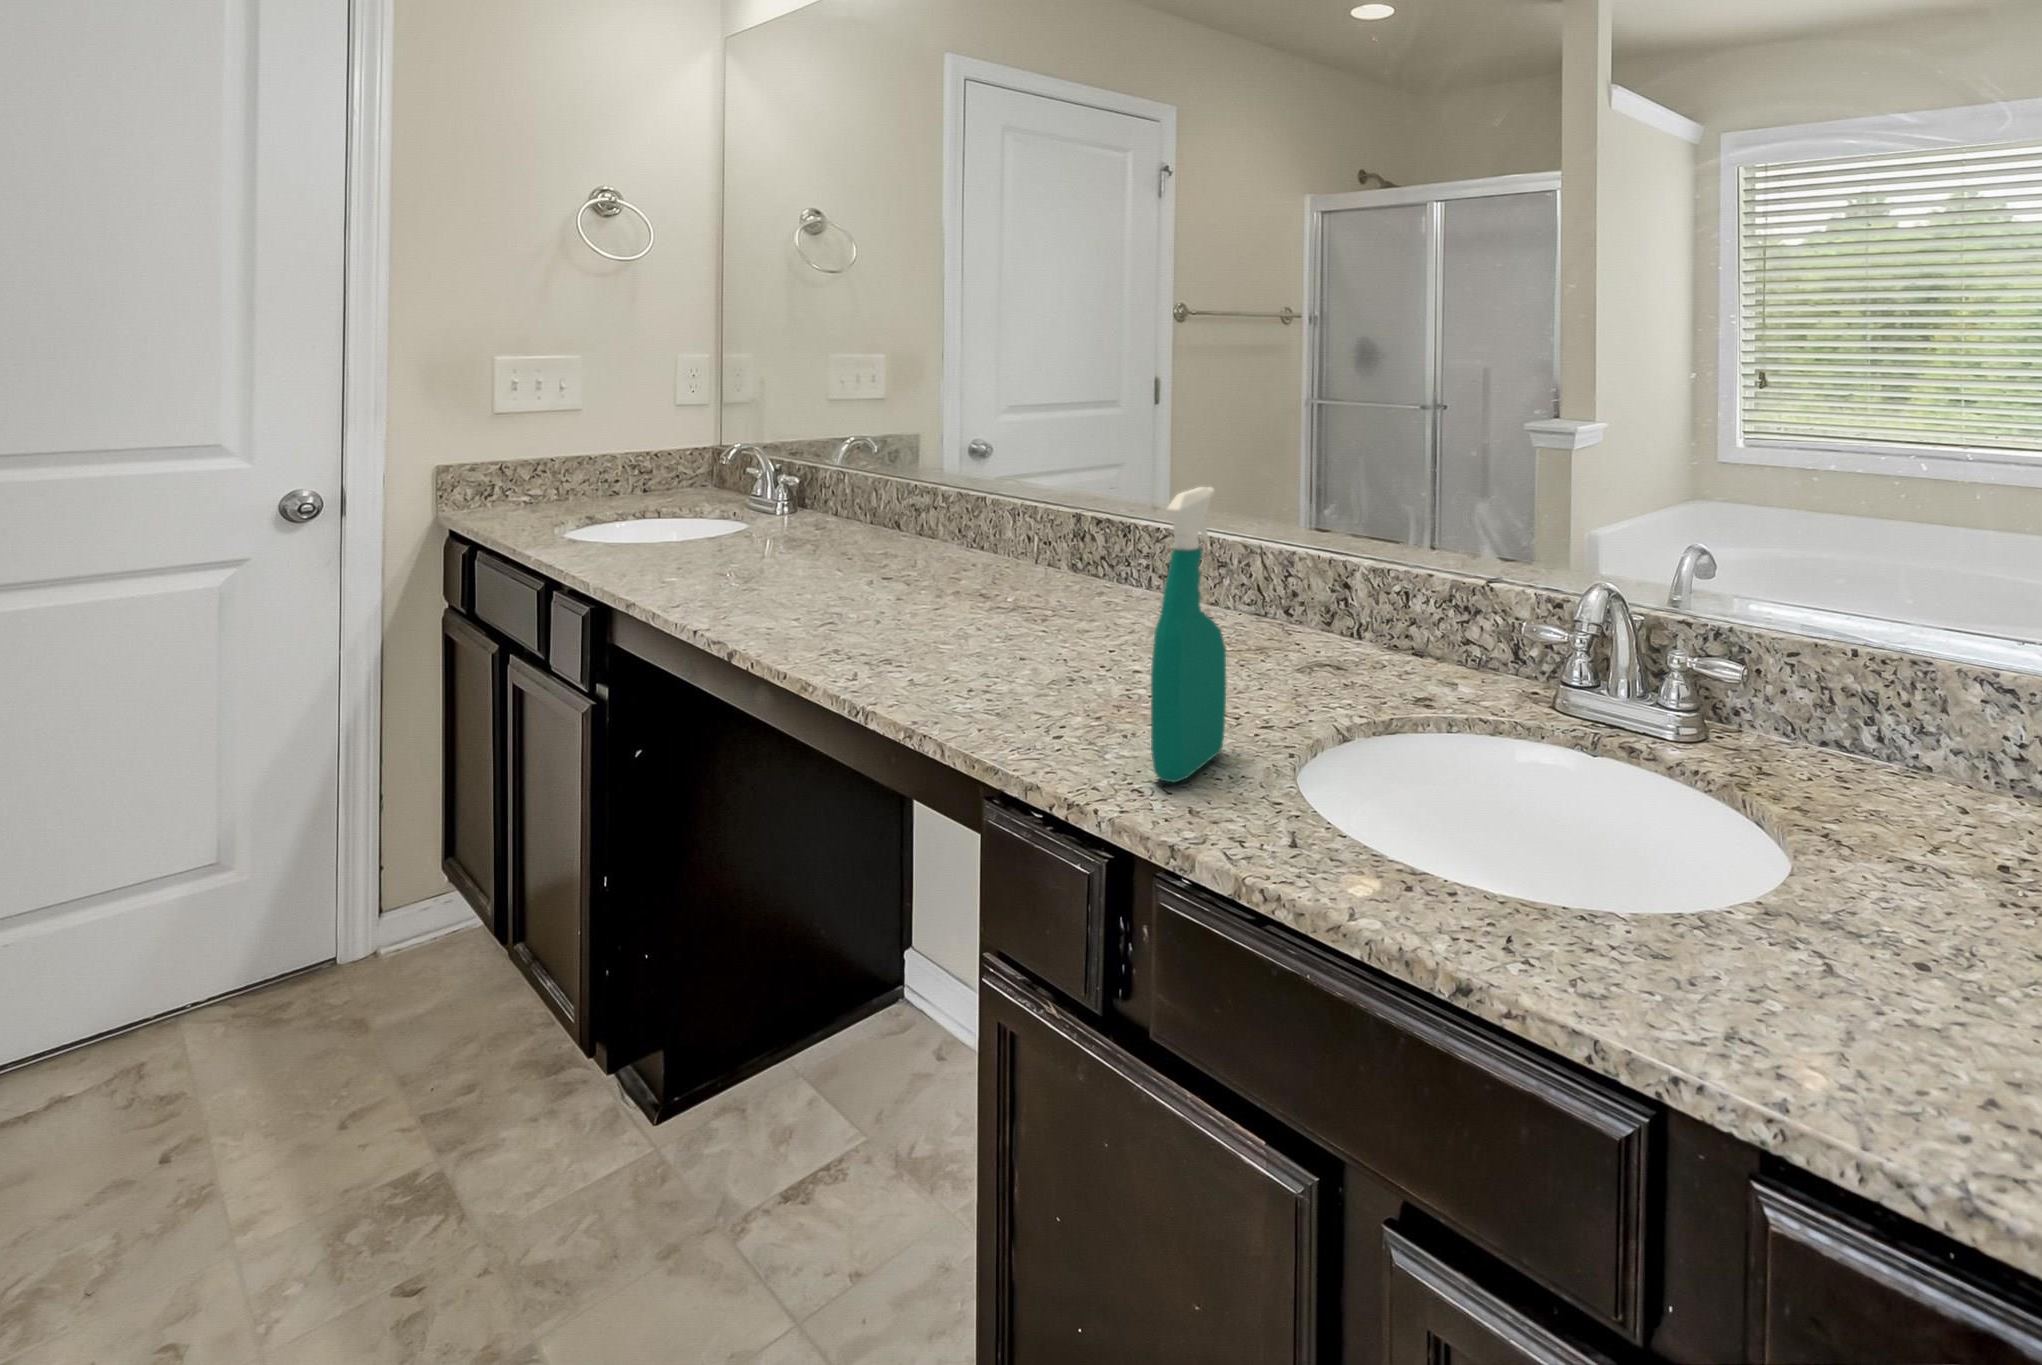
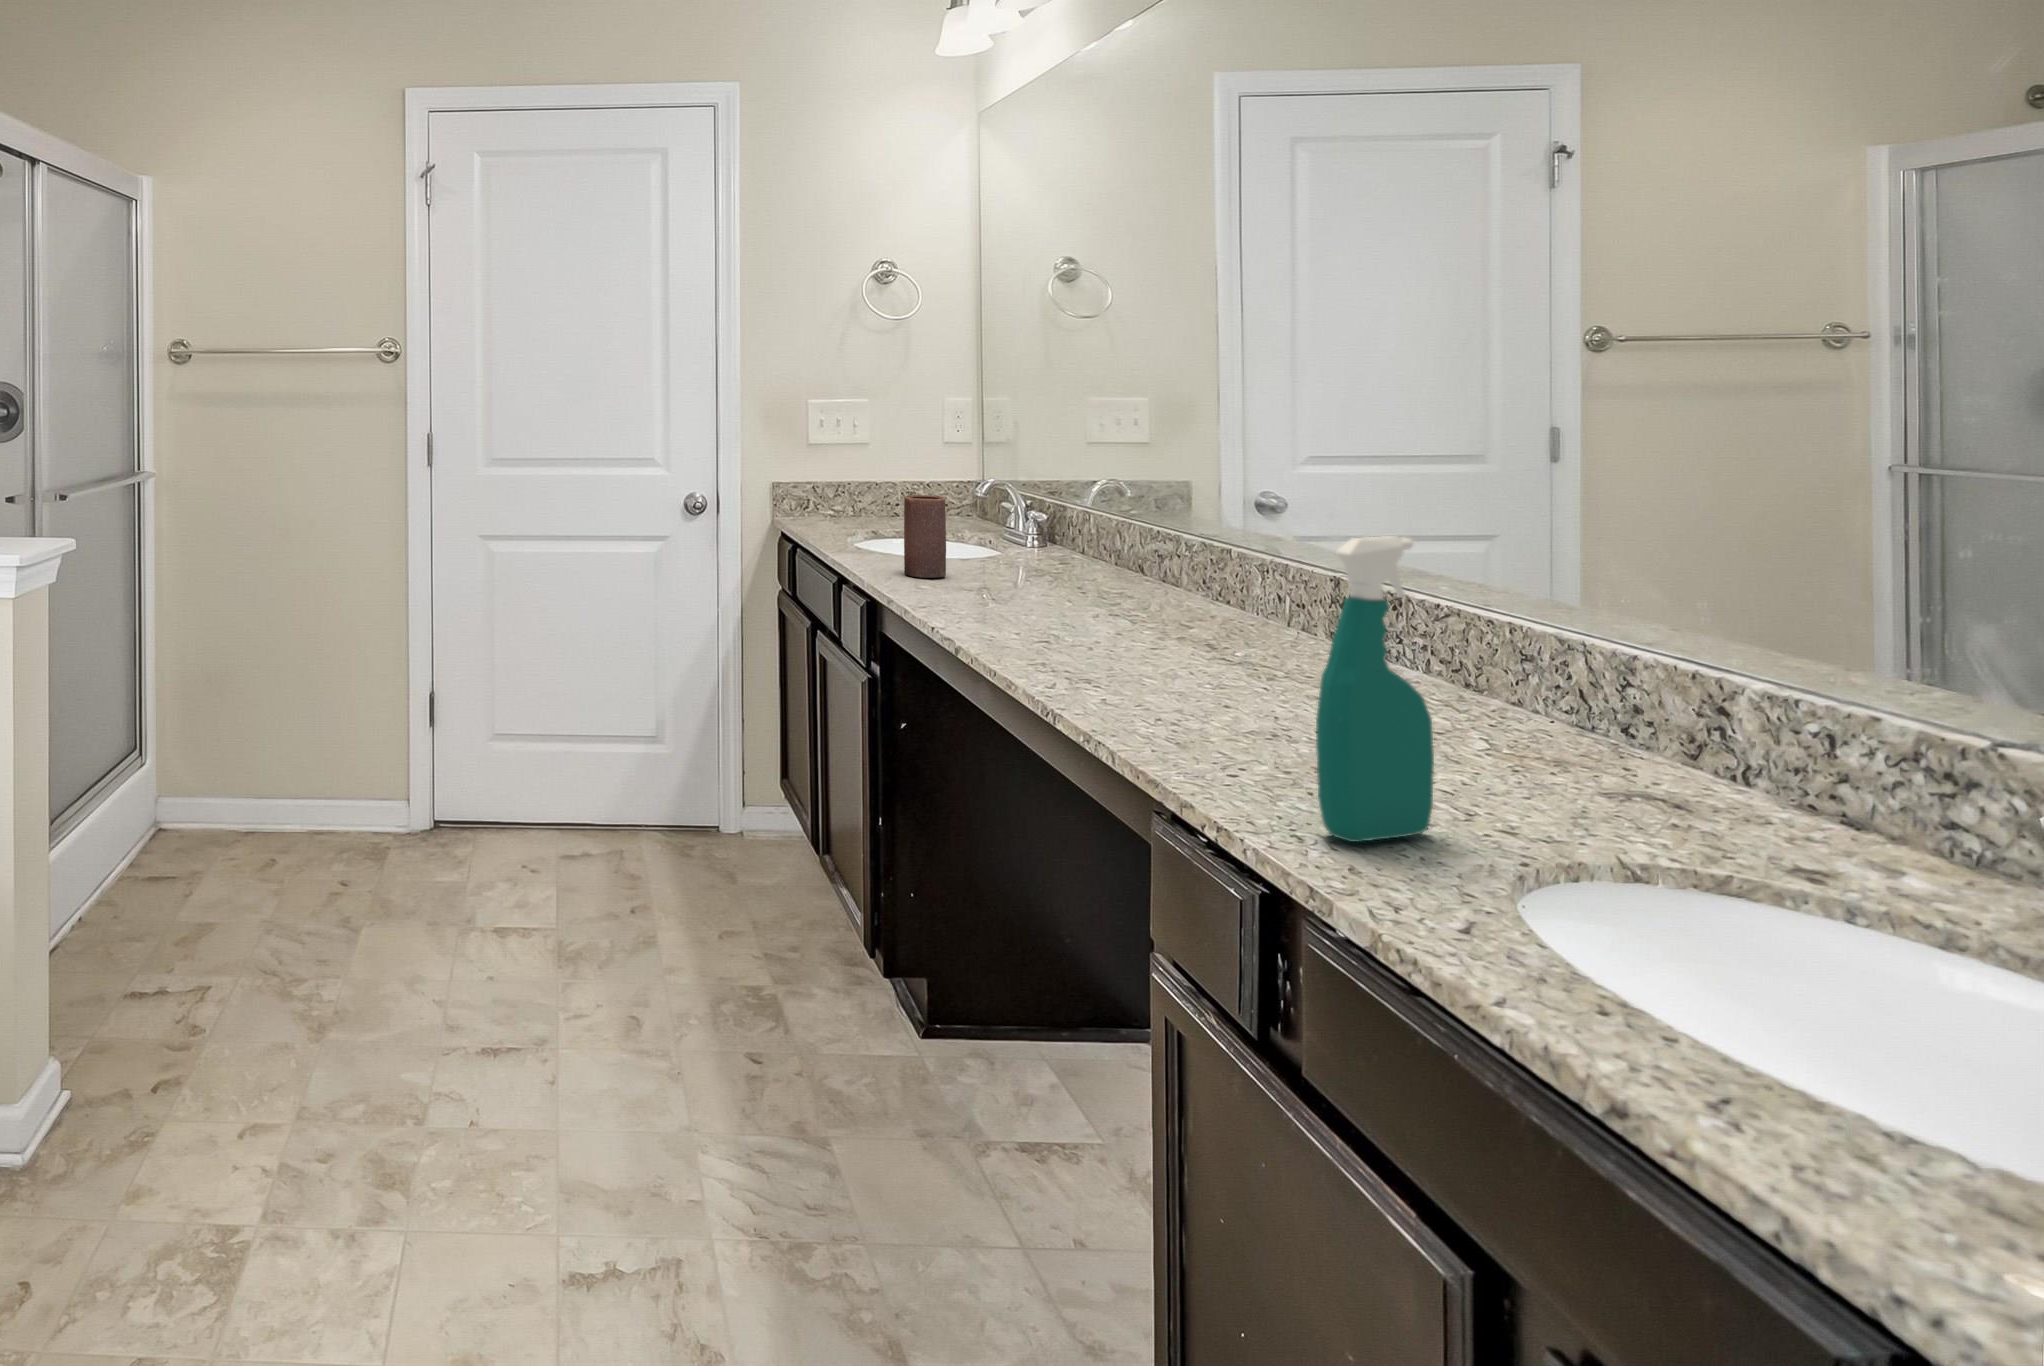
candle: none [641,473,694,573] -> present [904,495,946,578]

